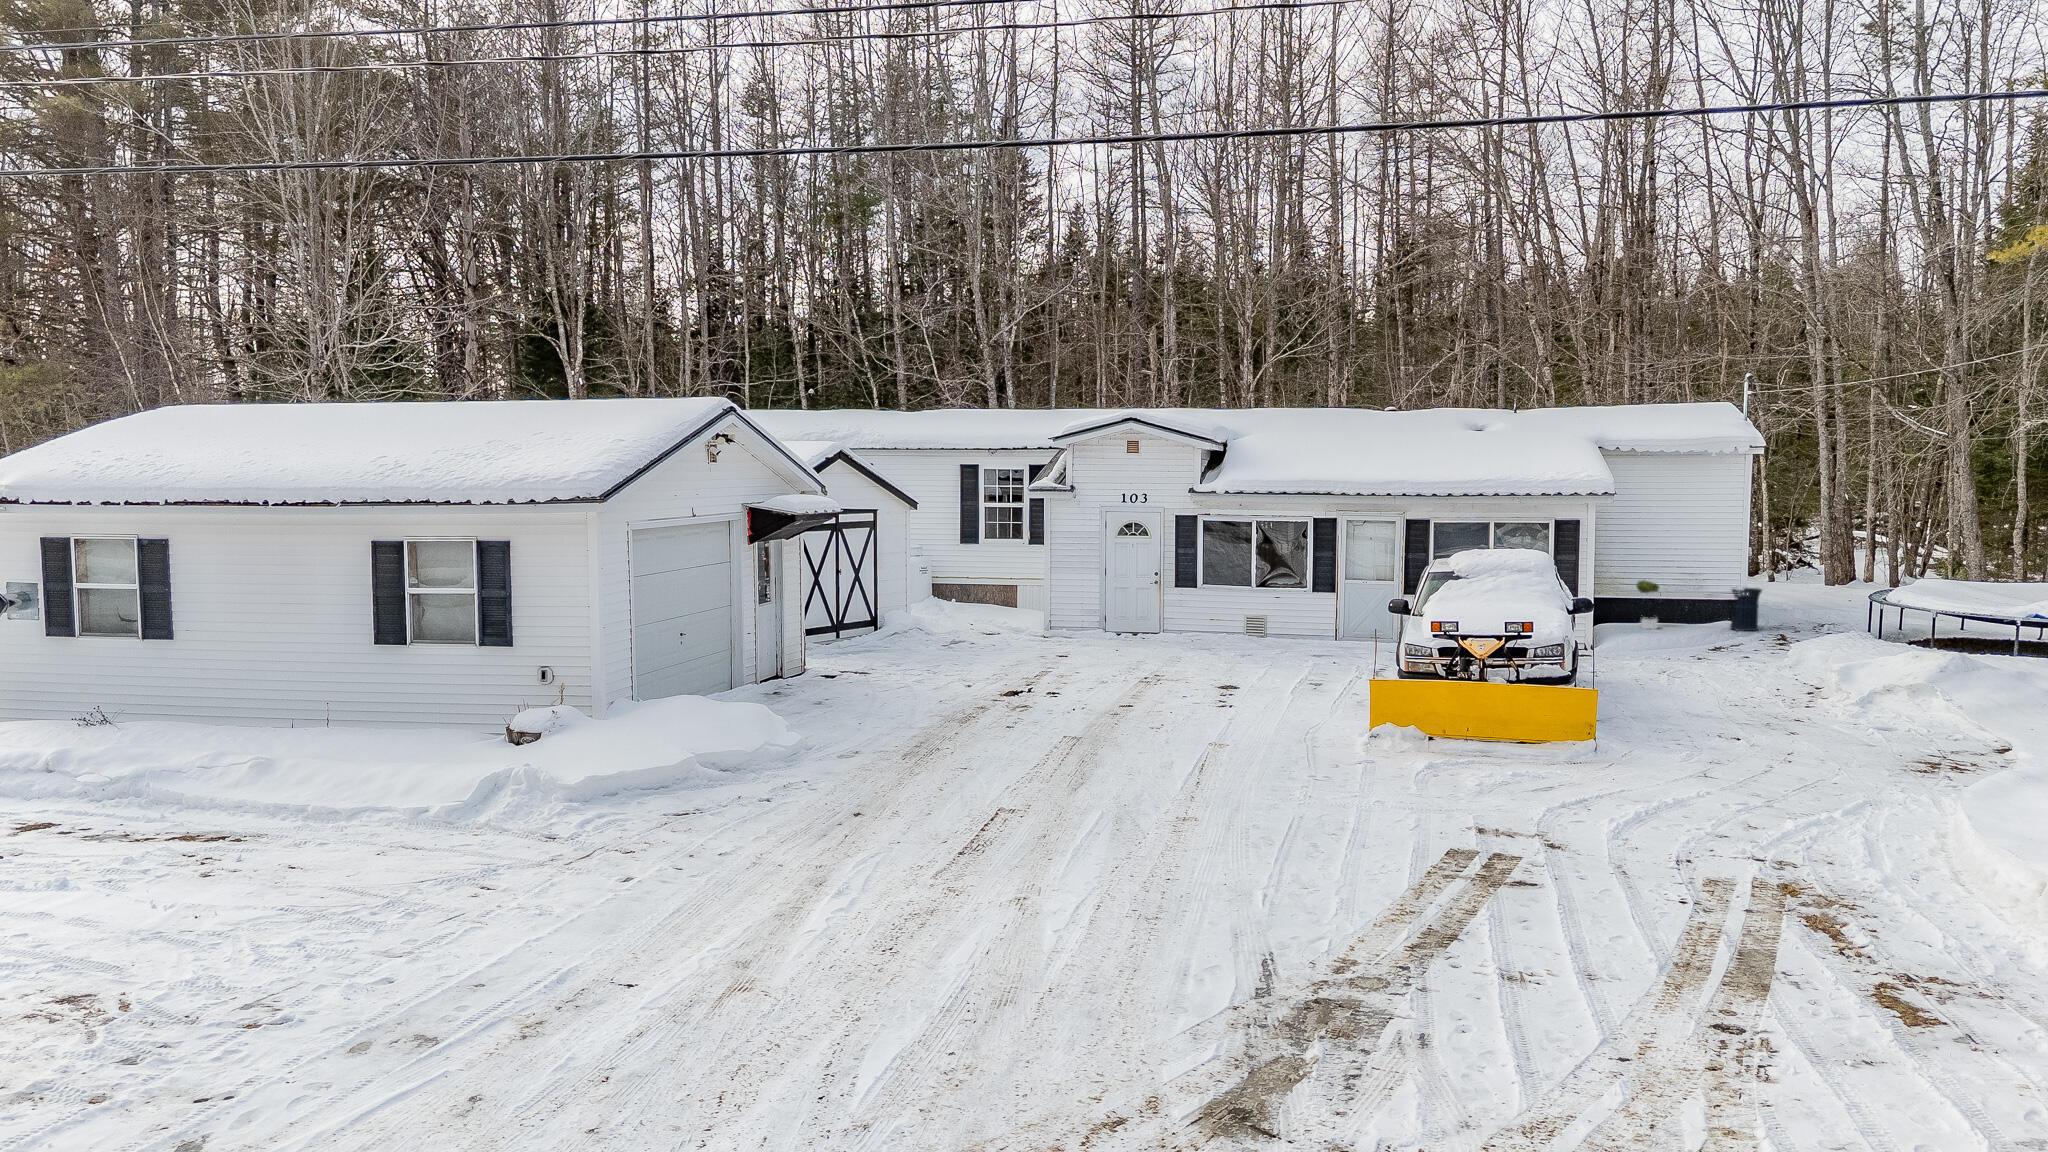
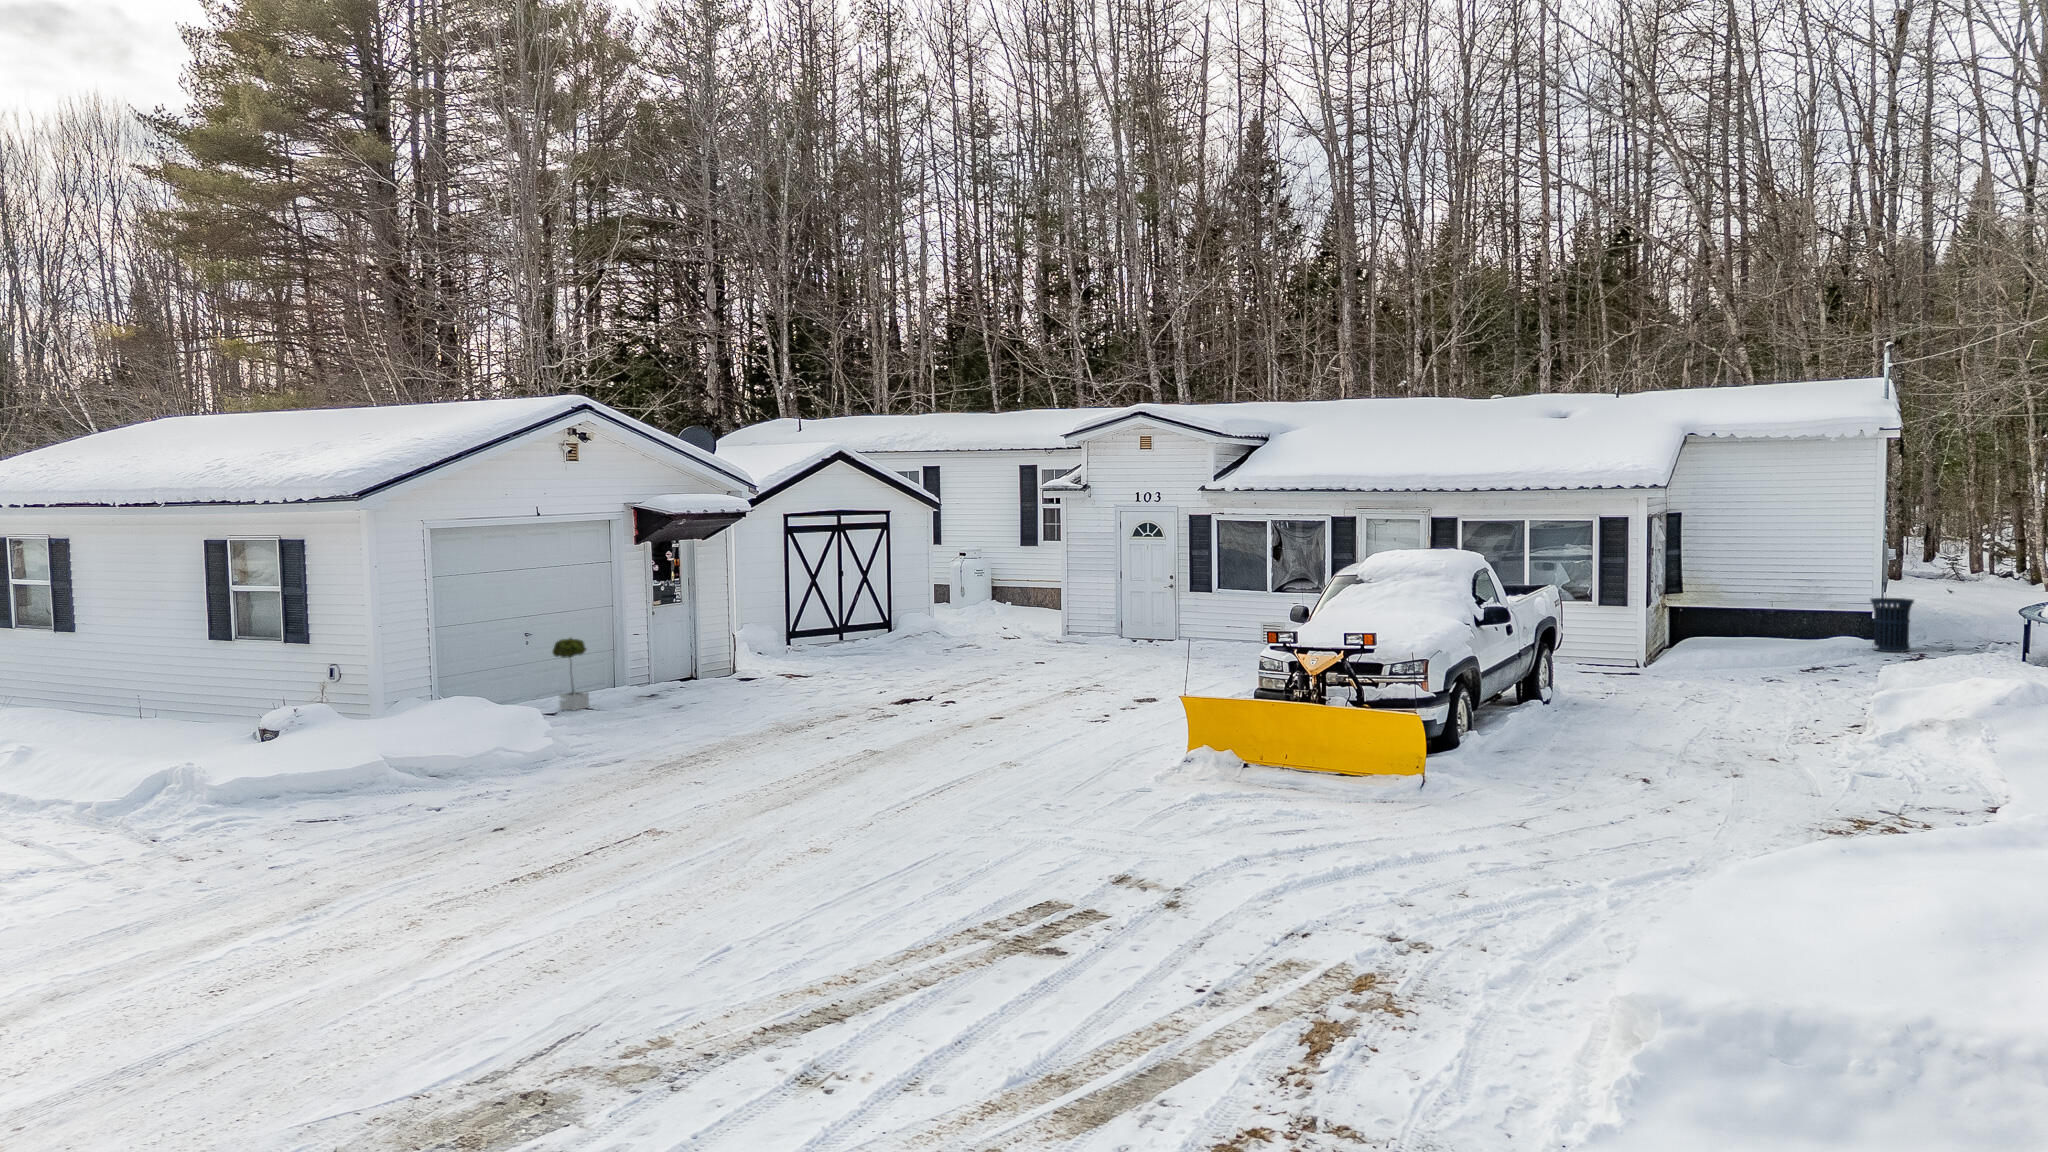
potted tree: present [1637,580,1659,629] -> present [553,638,589,710]

